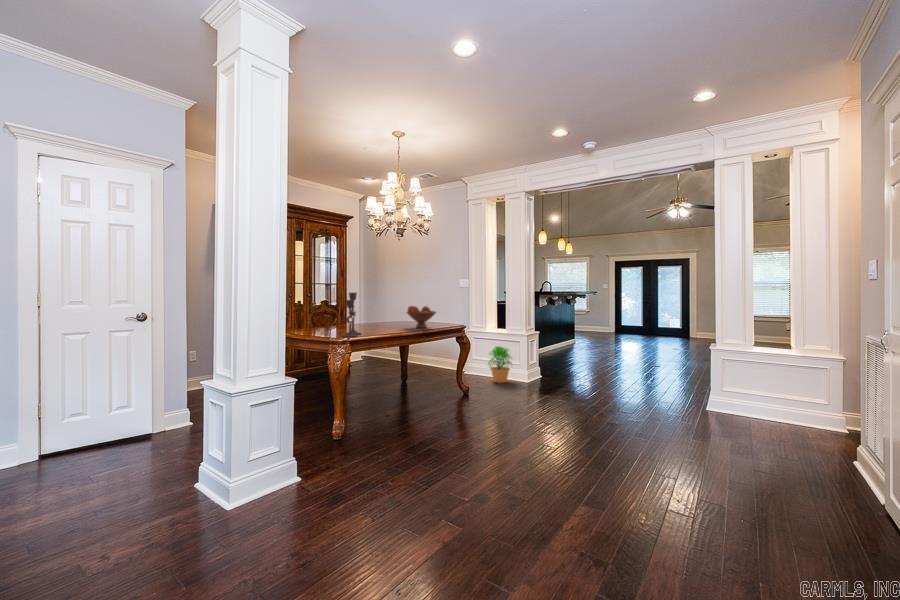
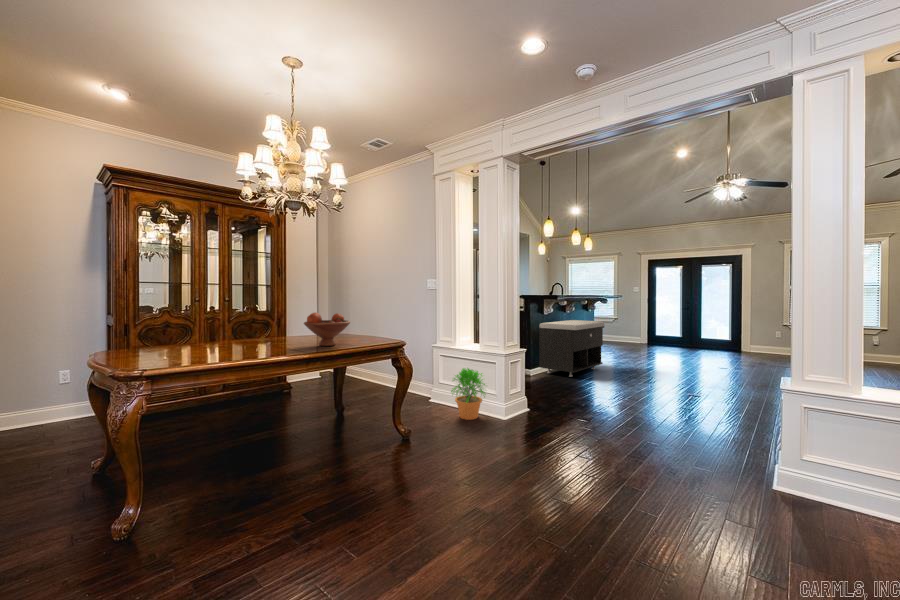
candlestick: present [344,293,361,337] -> none [144,293,196,366]
storage bench: none [536,312,586,357] -> present [539,320,604,377]

